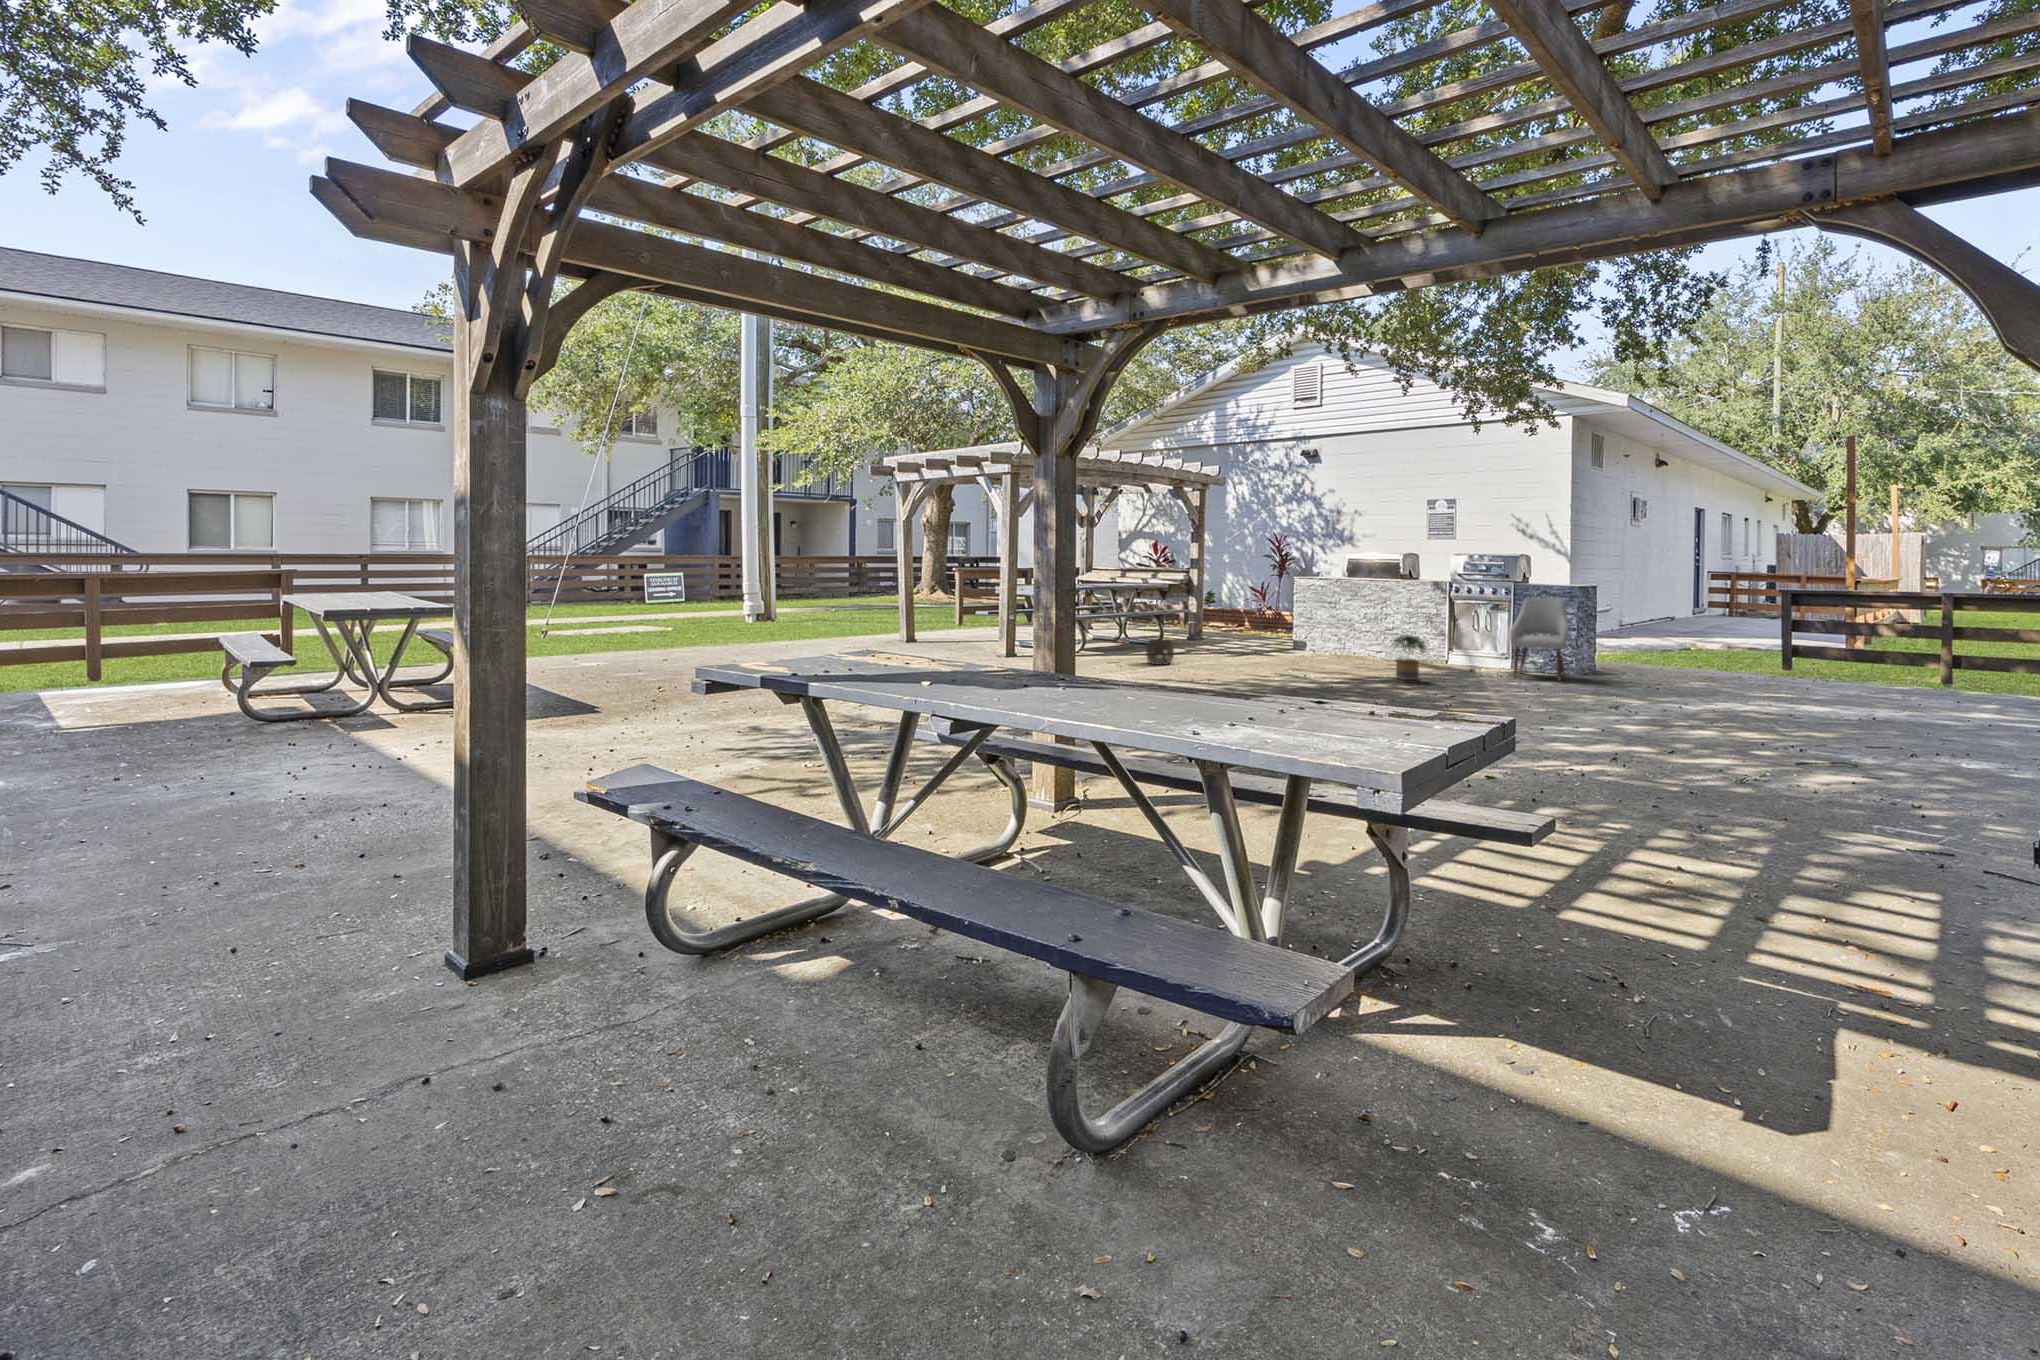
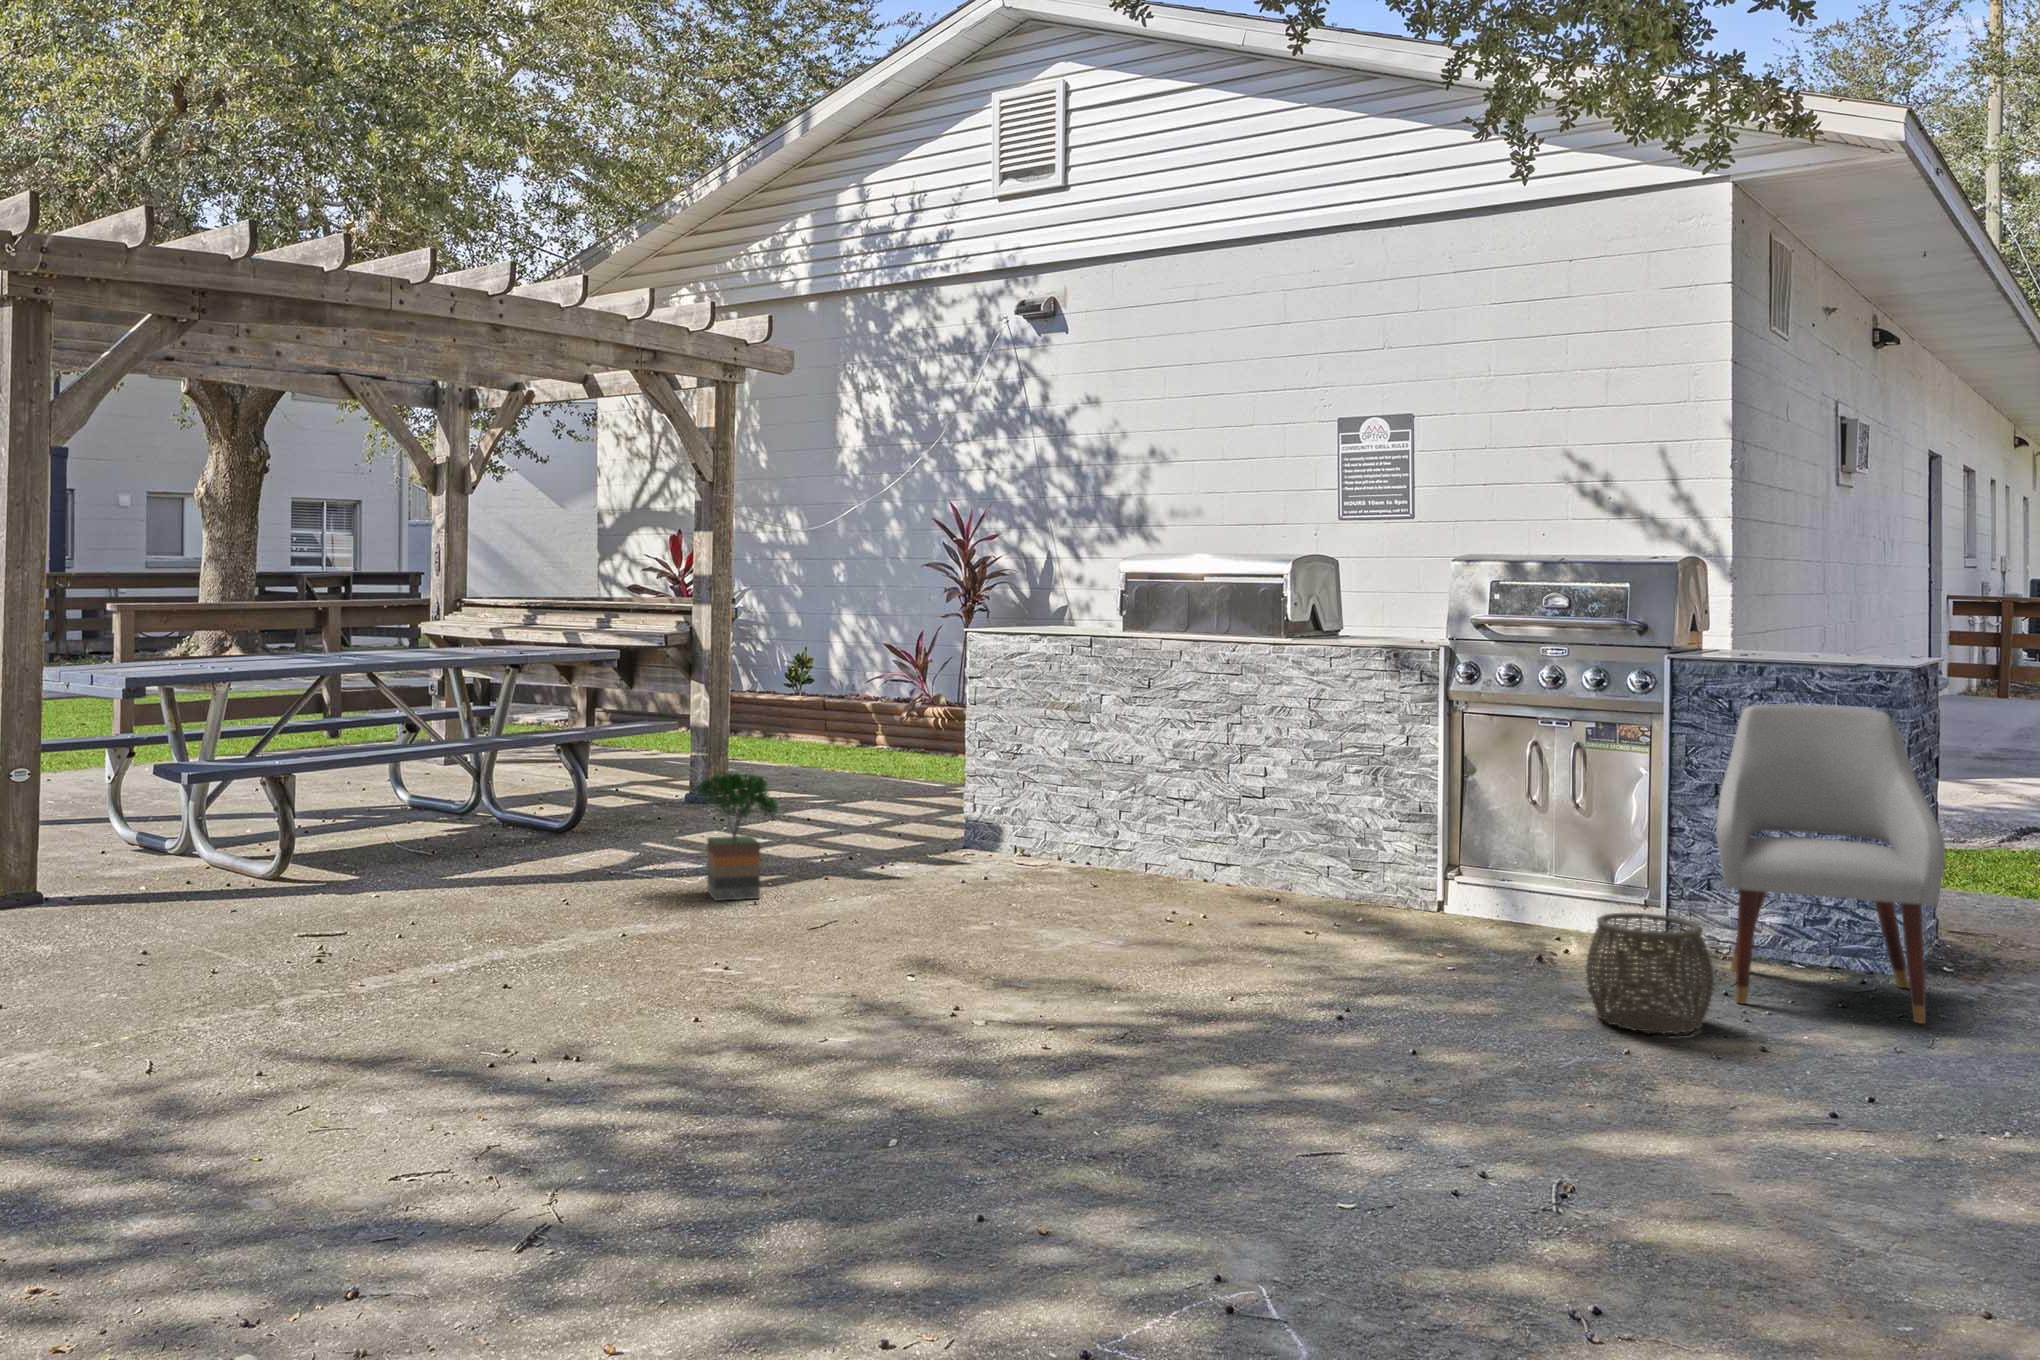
potted tree: present [1394,636,1426,680] -> present [696,772,779,901]
woven basket: present [1146,638,1174,665] -> present [1585,913,1714,1034]

